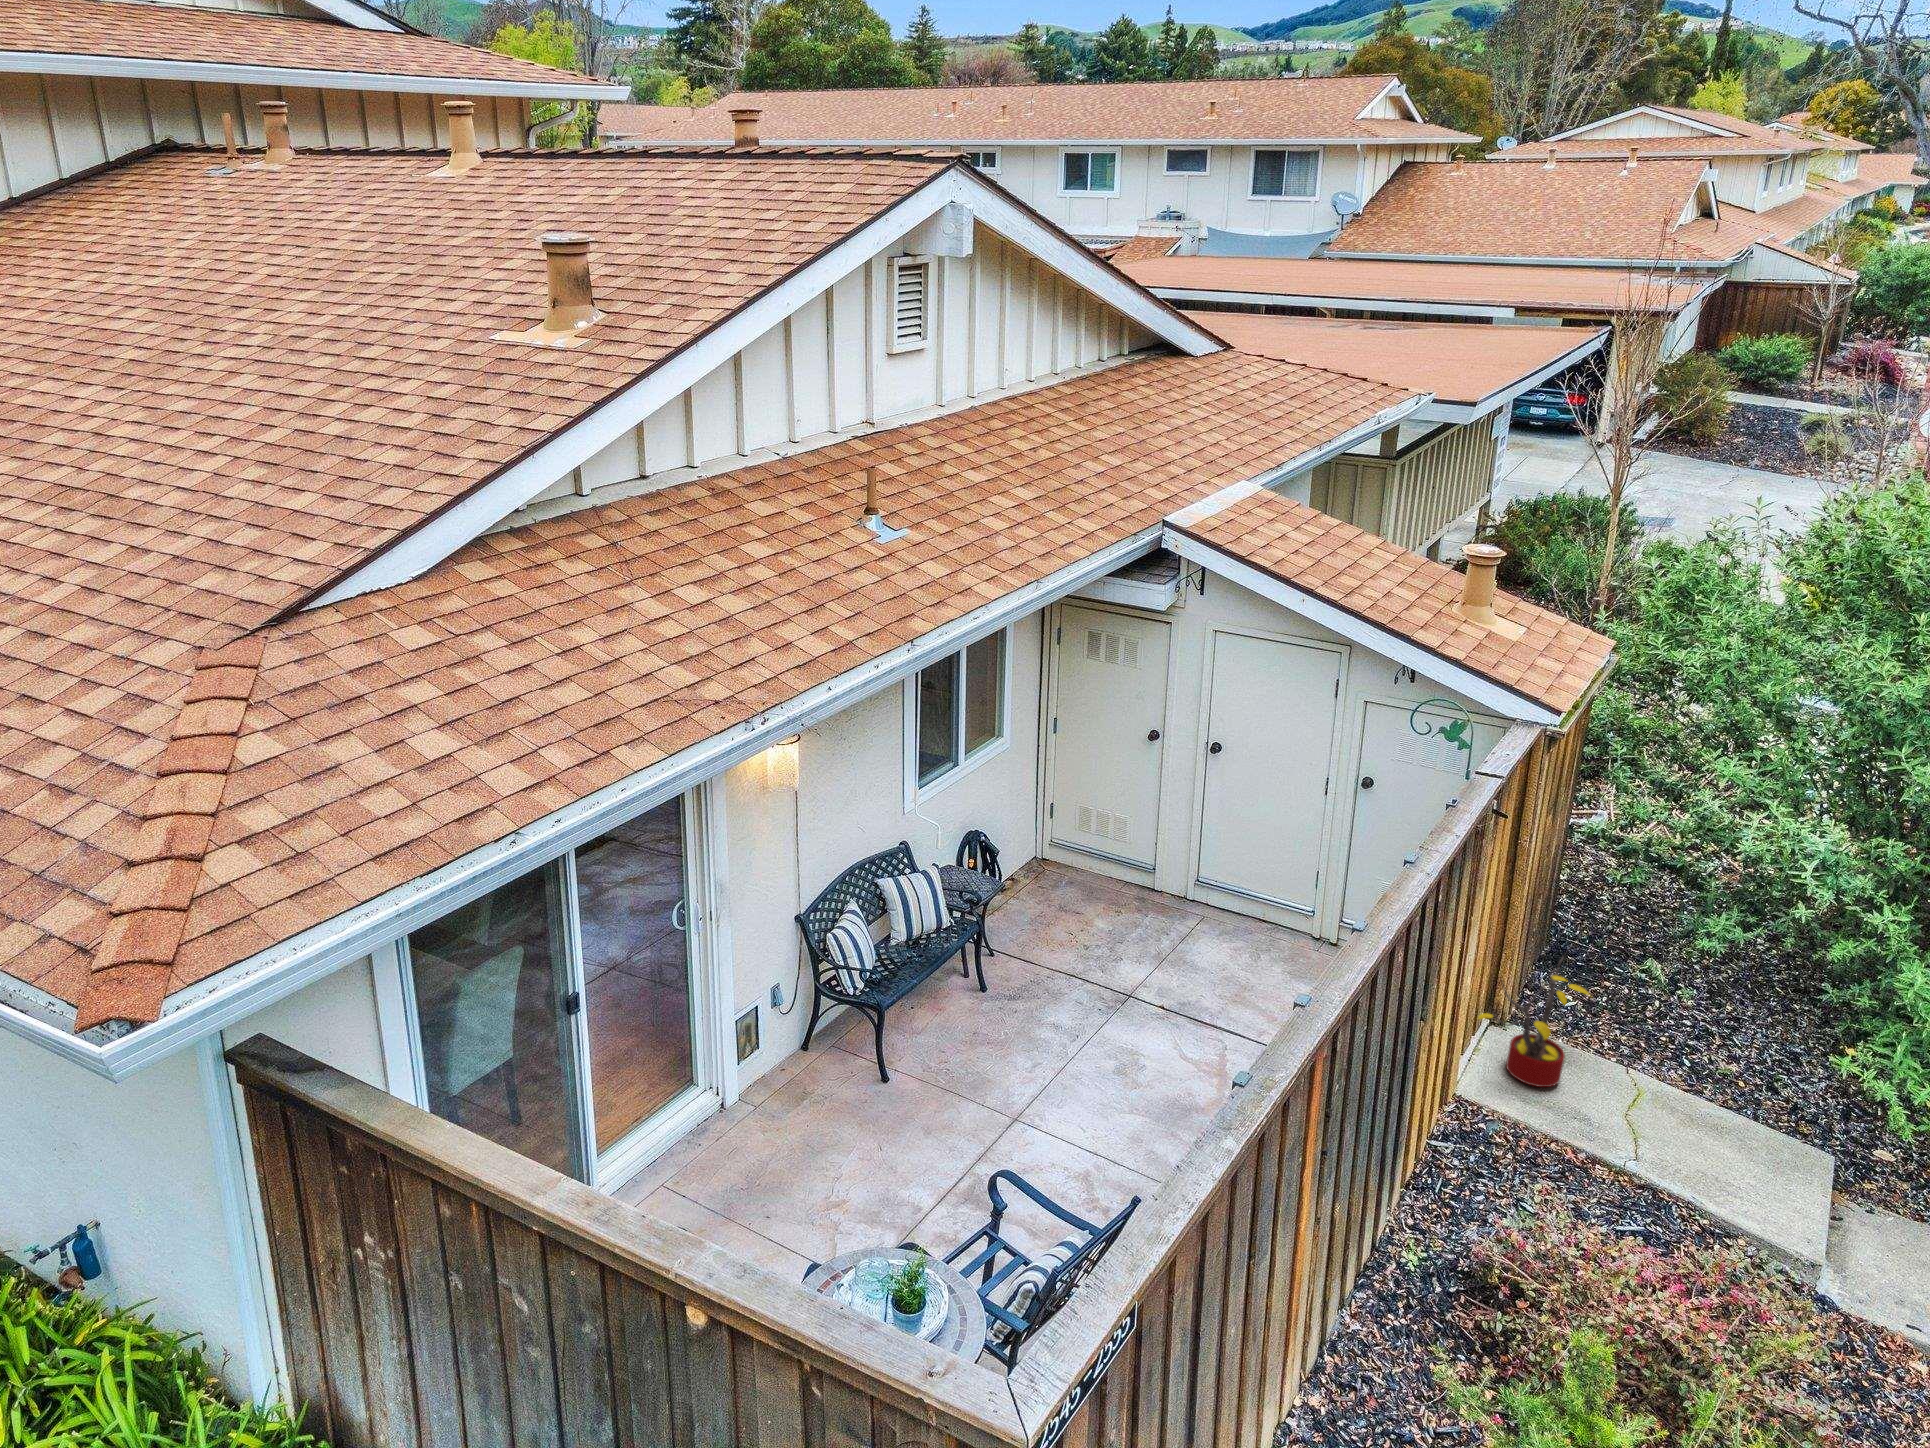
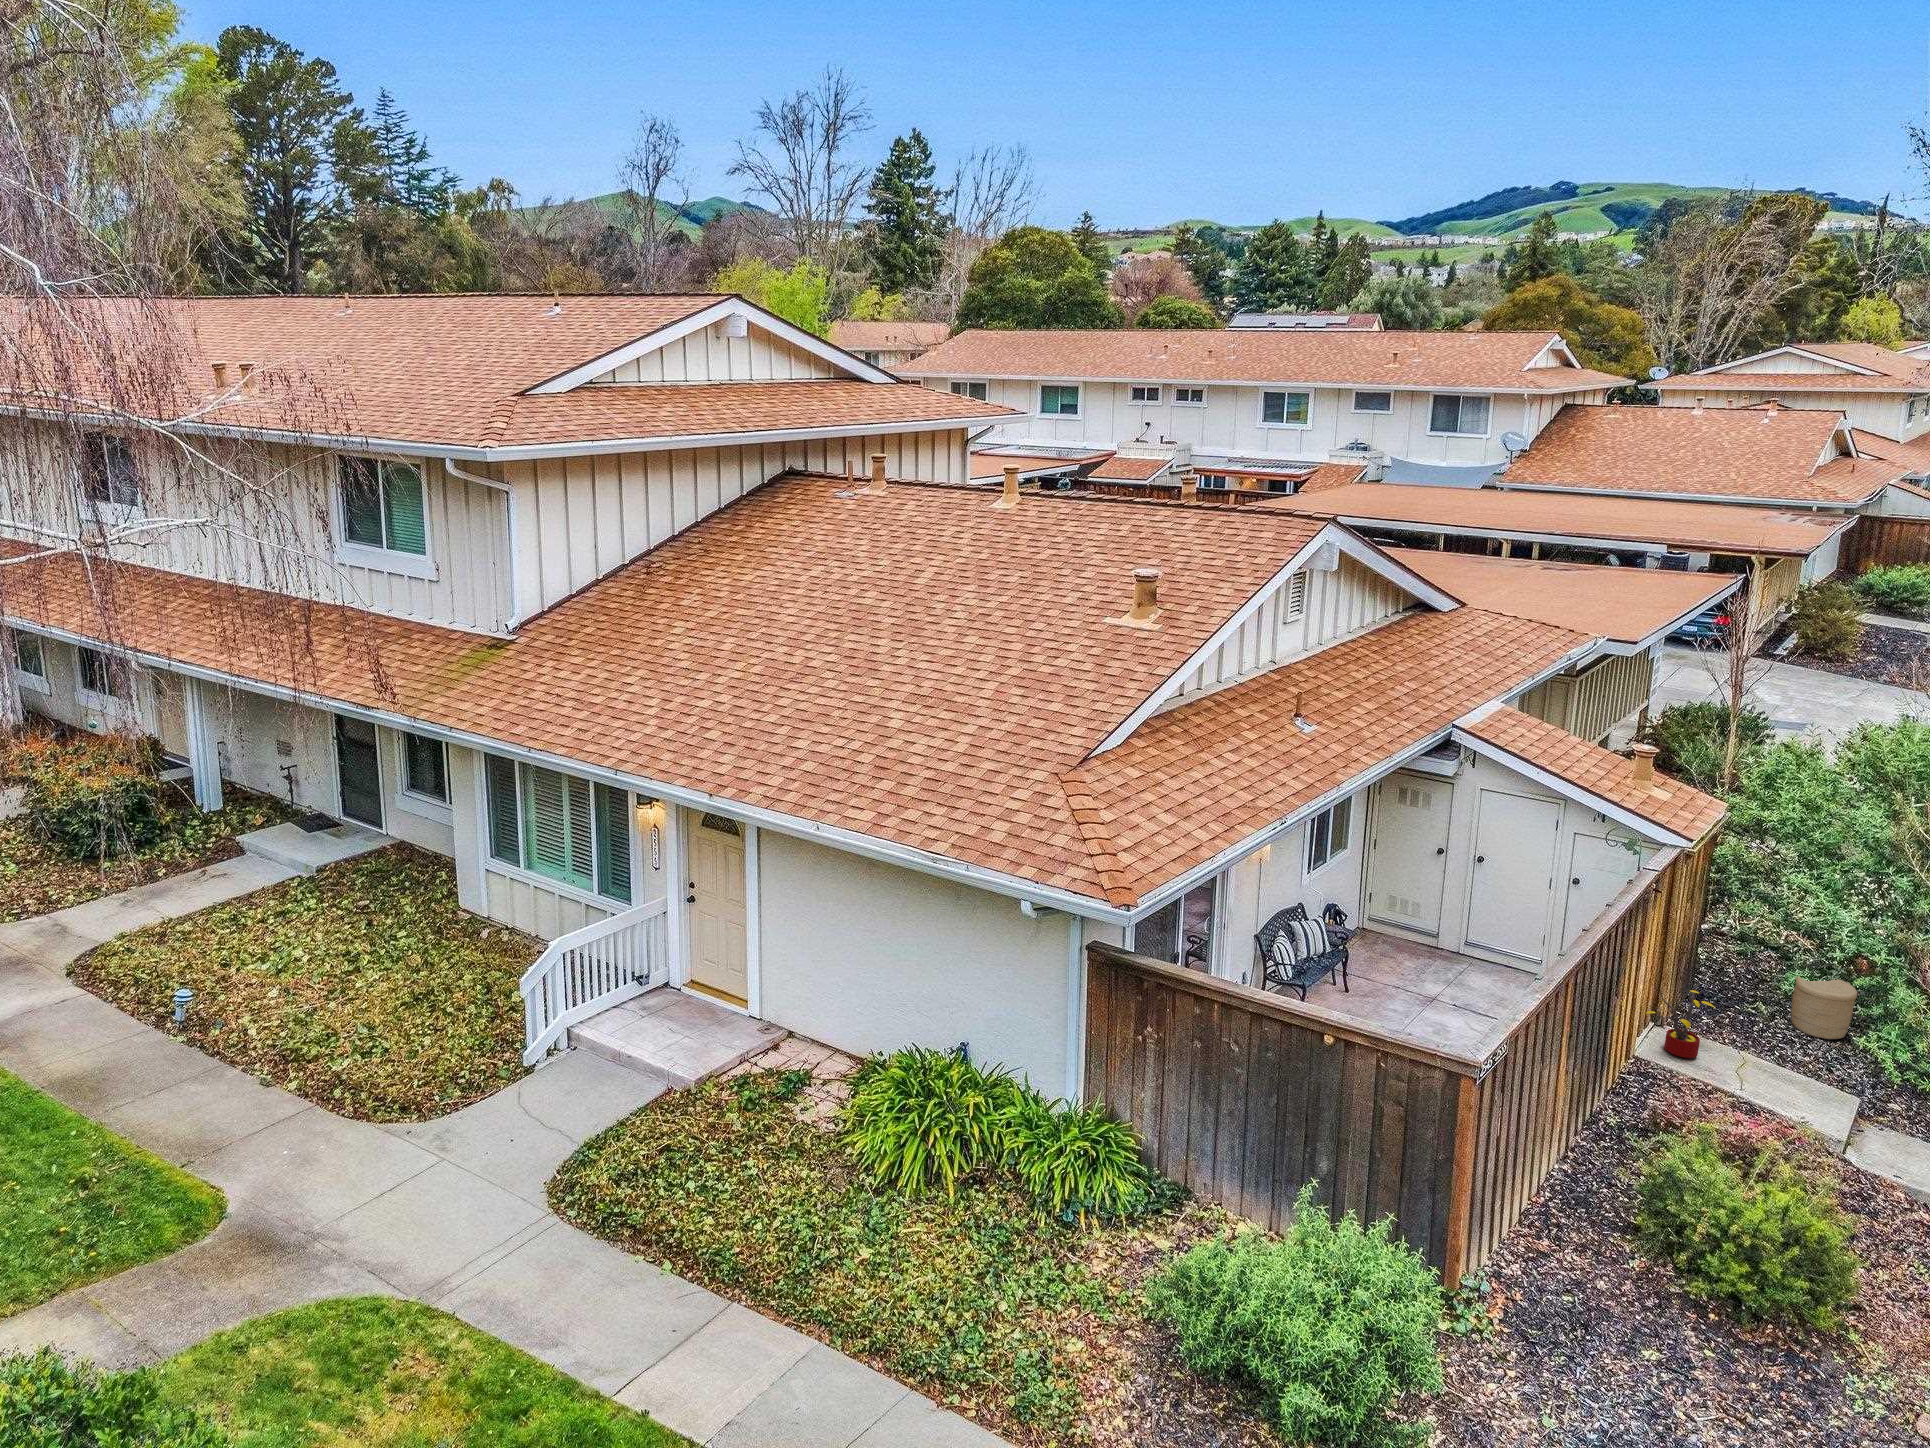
woven basket: none [1701,912,1810,1022] -> present [1791,976,1857,1039]

